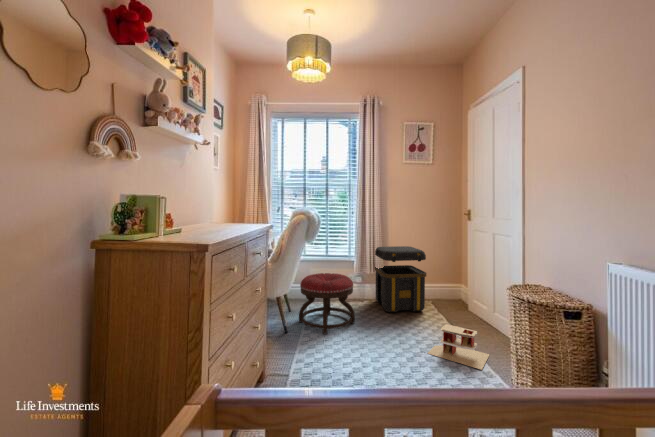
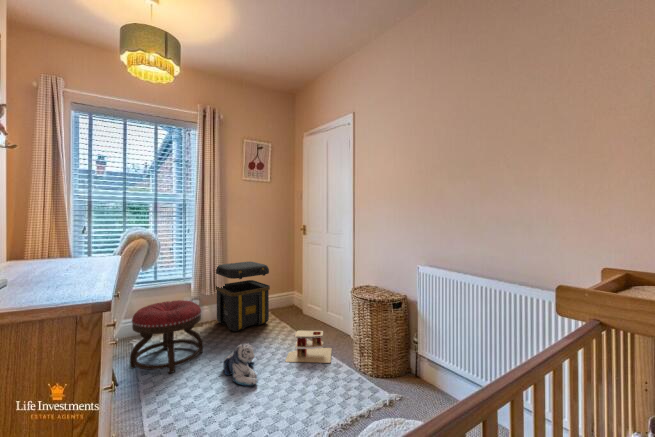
plush toy: none [364,323,395,366] -> present [224,343,258,386]

